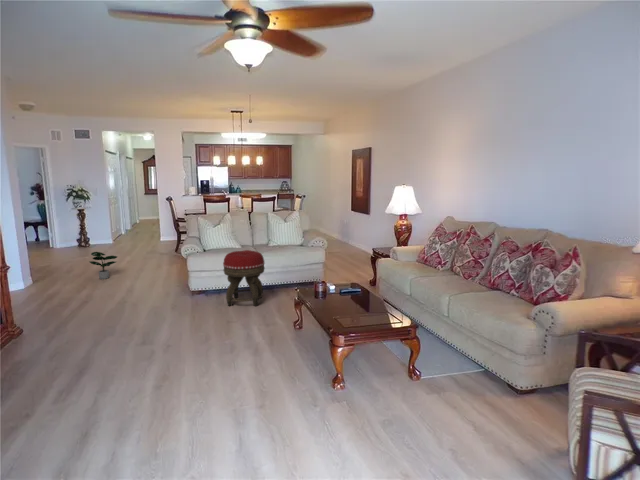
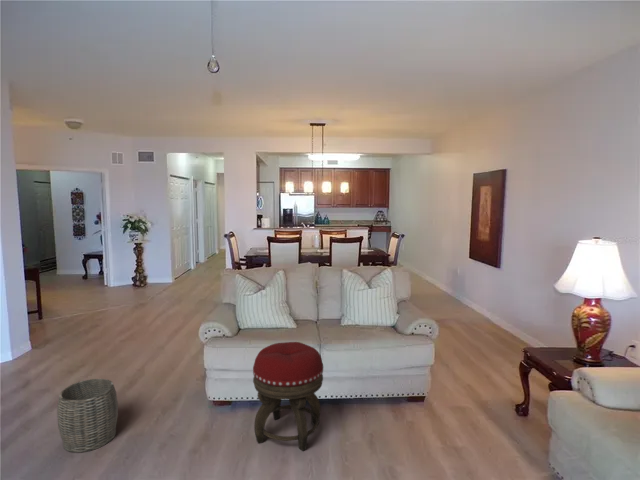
potted plant: present [90,252,117,279] -> none [103,309,142,348]
woven basket: none [102,279,139,318] -> present [57,379,118,453]

